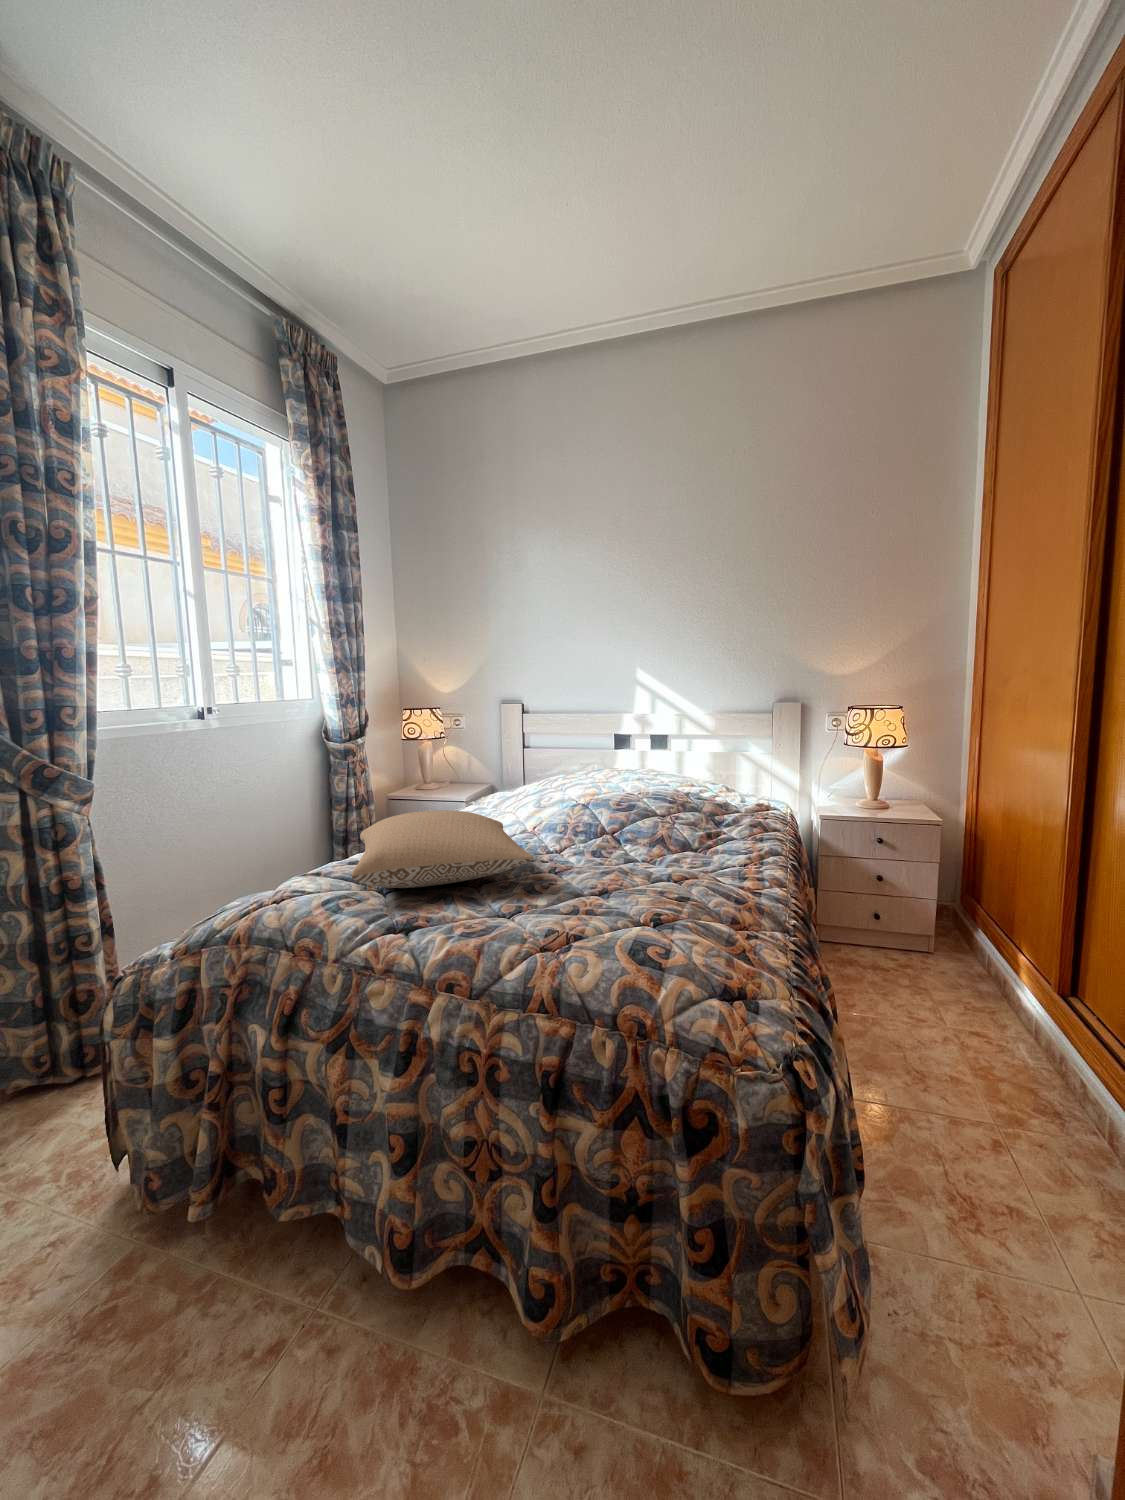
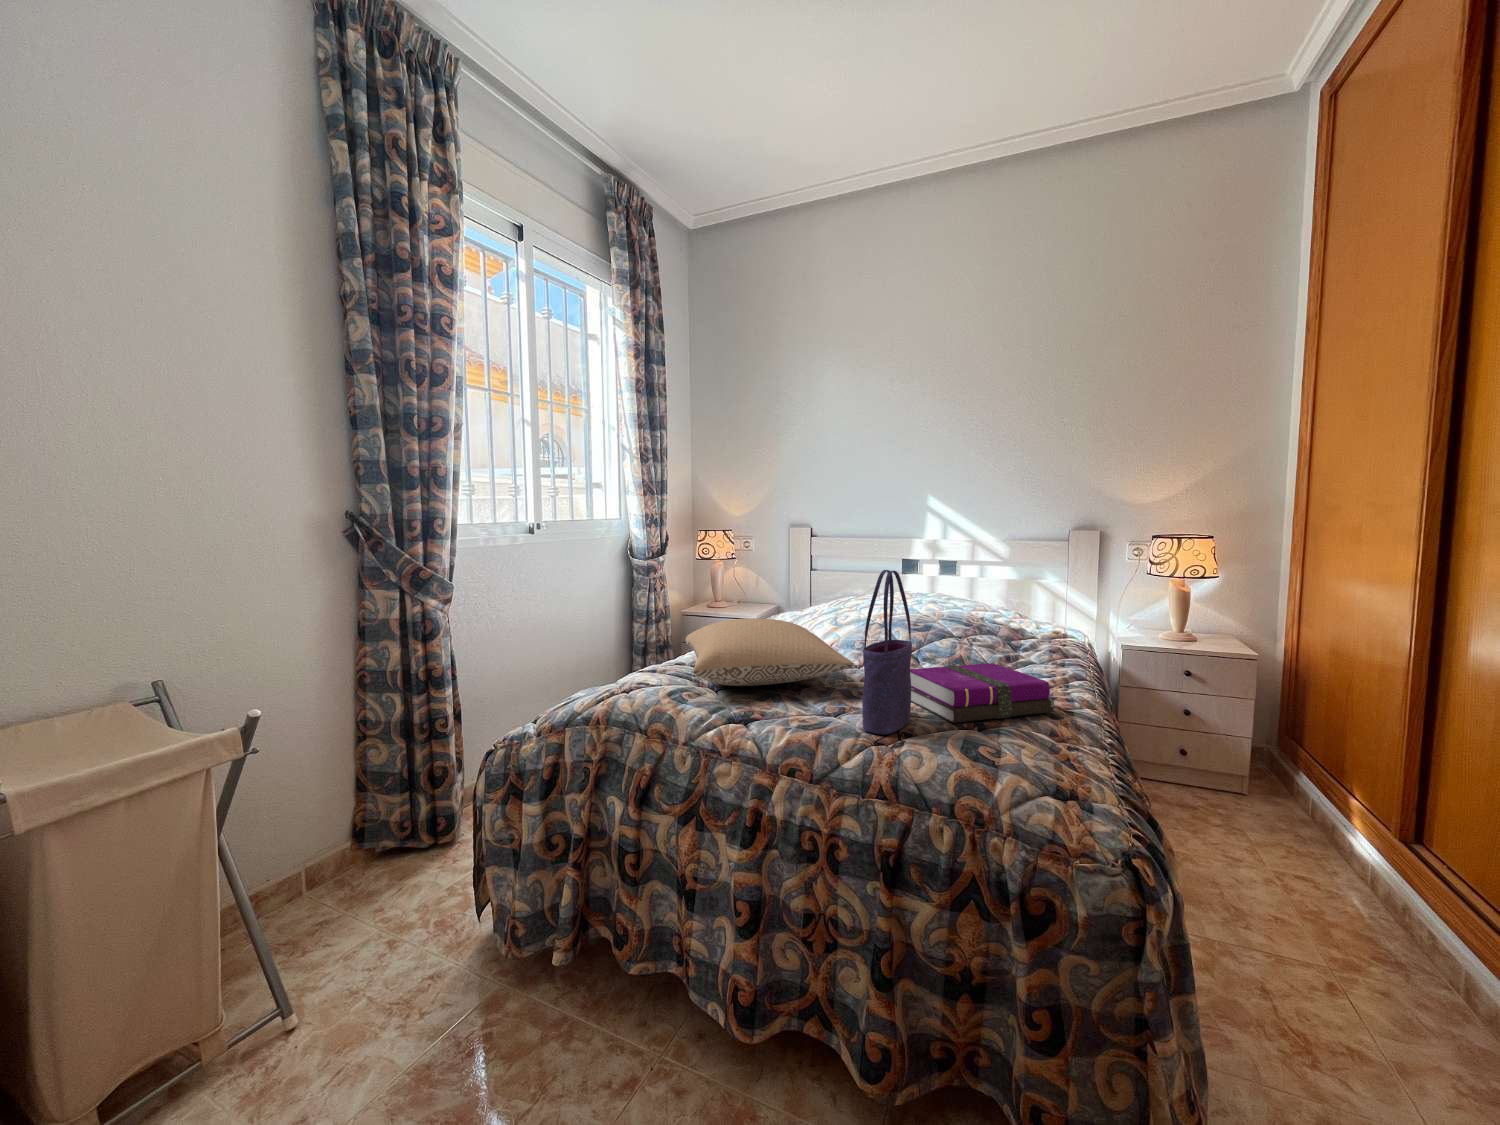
tote bag: none [531,758,588,937] -> present [862,570,912,734]
notebook: none [588,848,739,918] -> present [910,663,1054,723]

